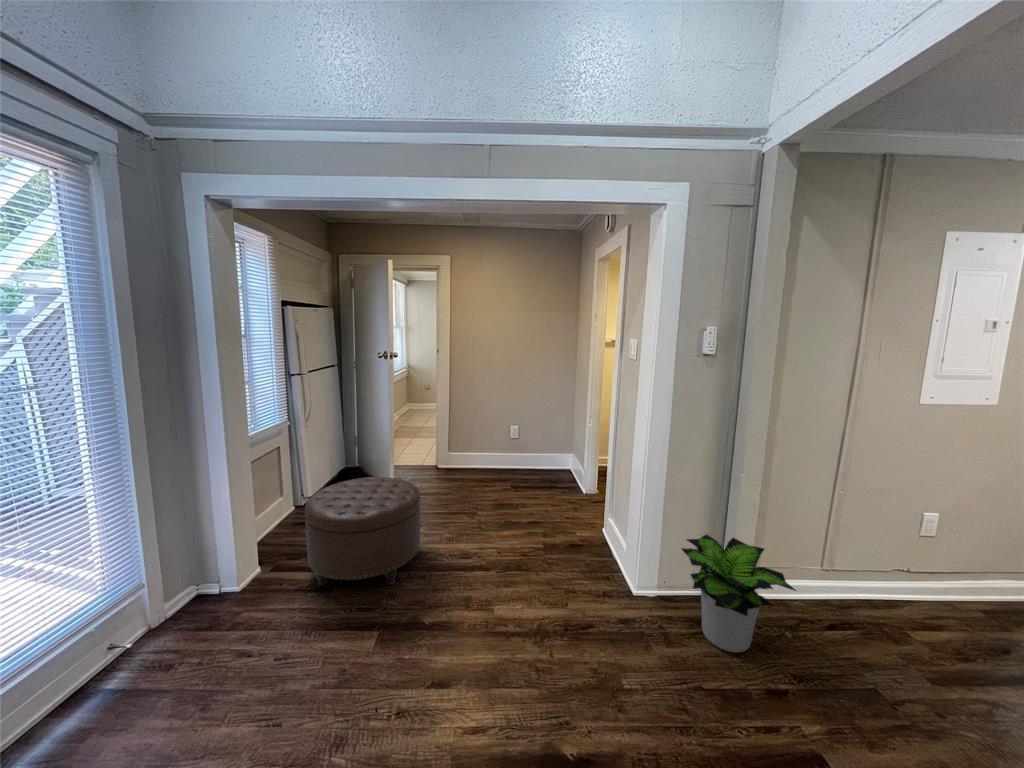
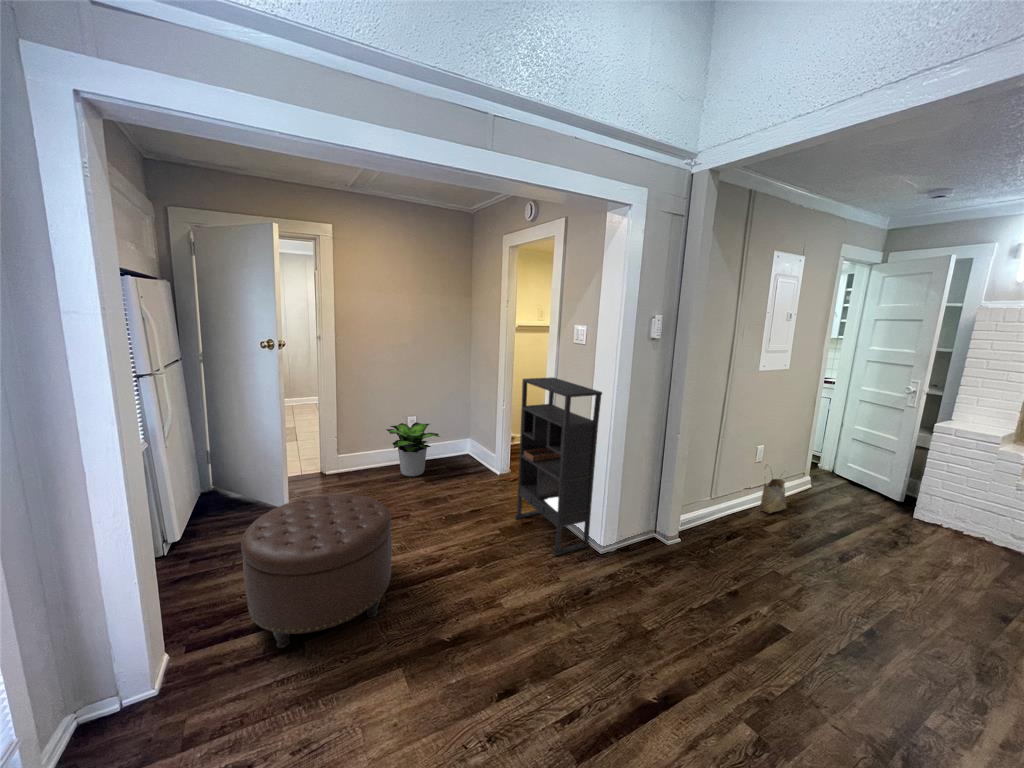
bookshelf: none [567,394,637,584] -> present [514,378,602,556]
potted plant: present [681,535,796,653] -> present [386,422,440,476]
woven basket: none [921,542,979,616] -> present [759,479,786,513]

